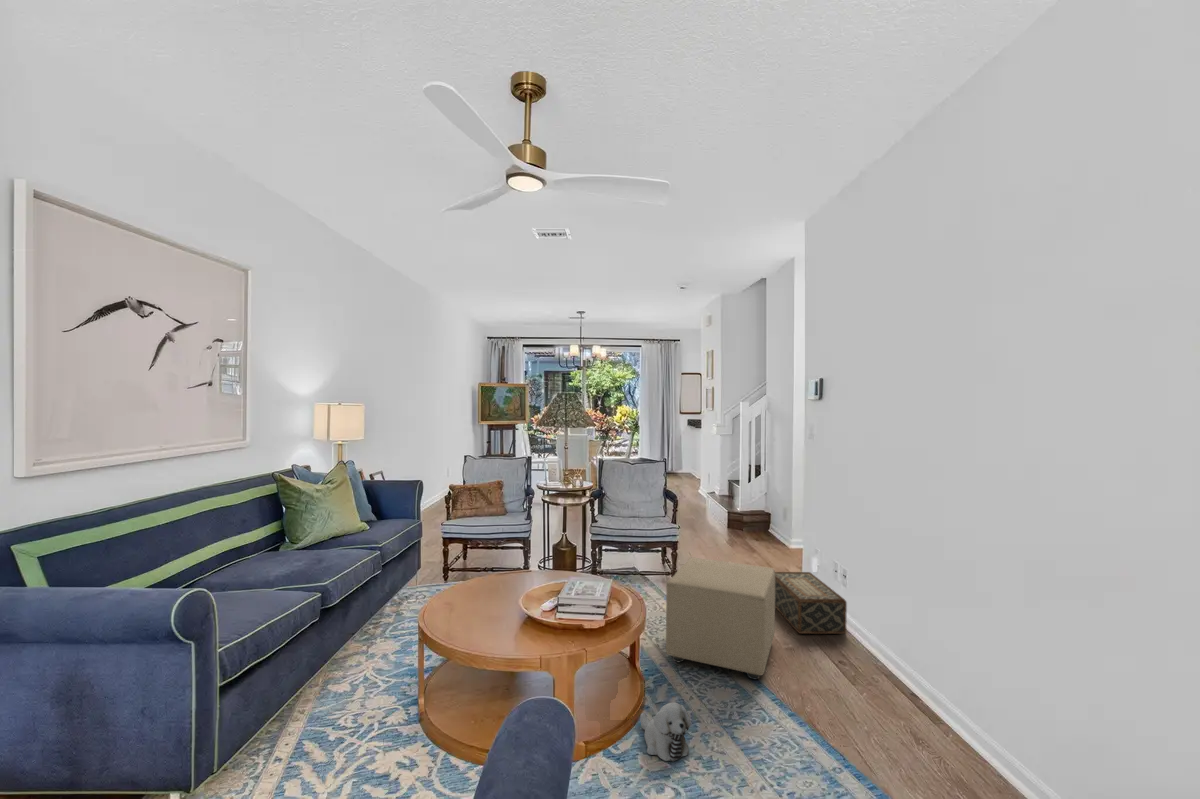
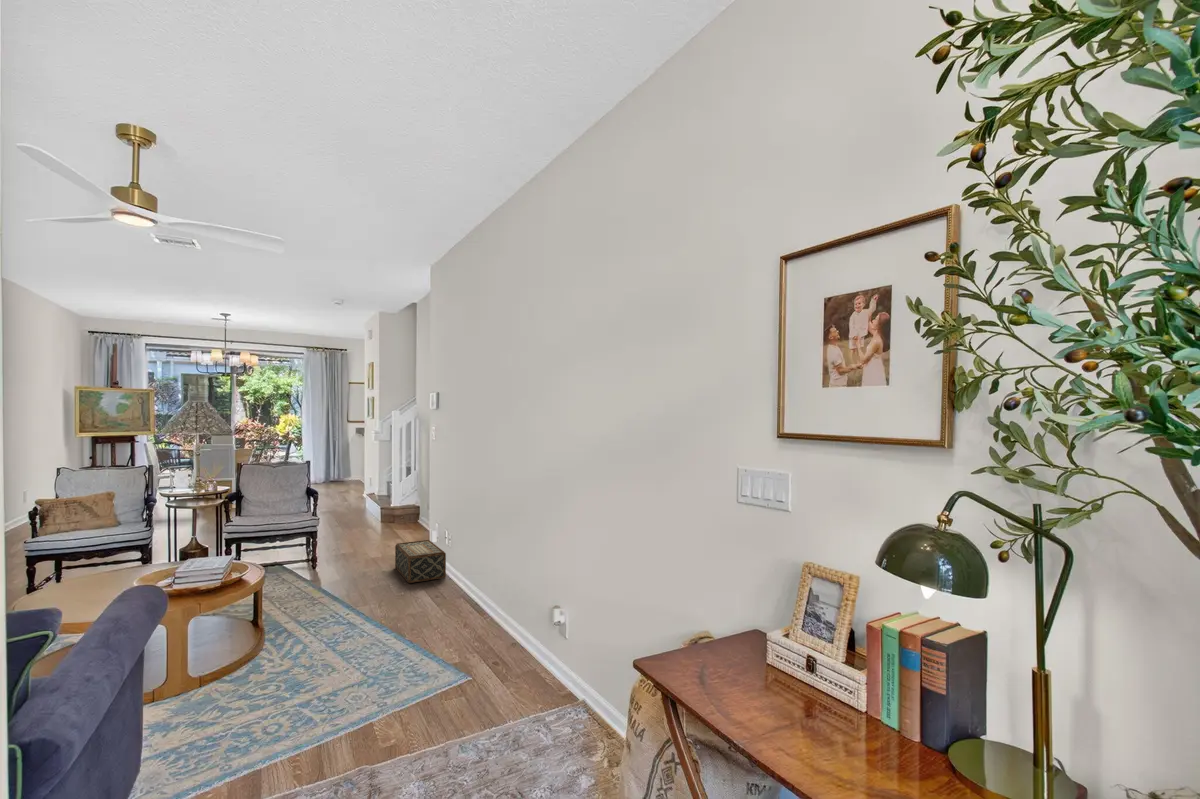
ottoman: present [666,558,775,680] -> none [285,534,387,617]
plush toy: present [640,703,691,762] -> none [250,628,290,671]

